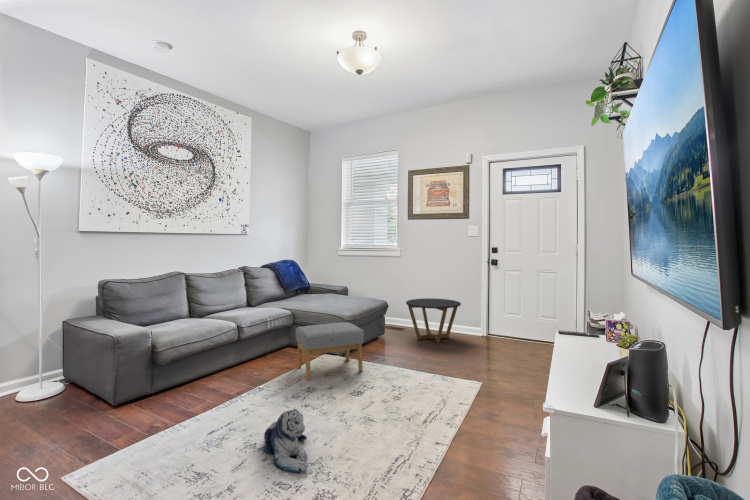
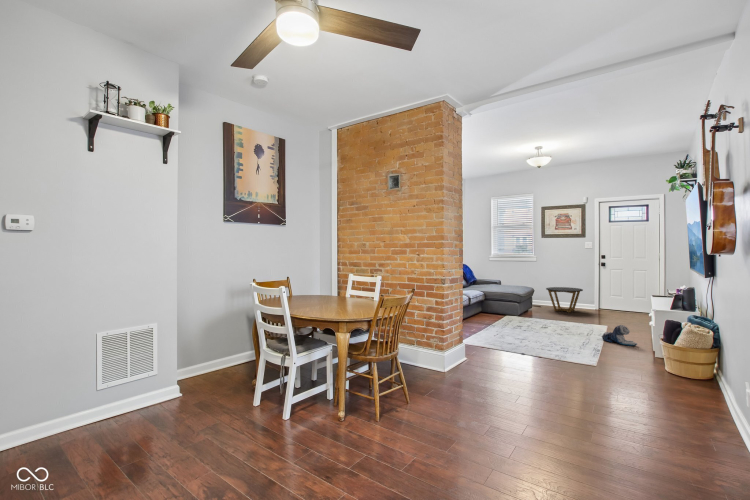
footstool: present [296,322,364,380] -> none [500,297,539,324]
plush toy: present [264,409,308,473] -> present [602,325,637,346]

